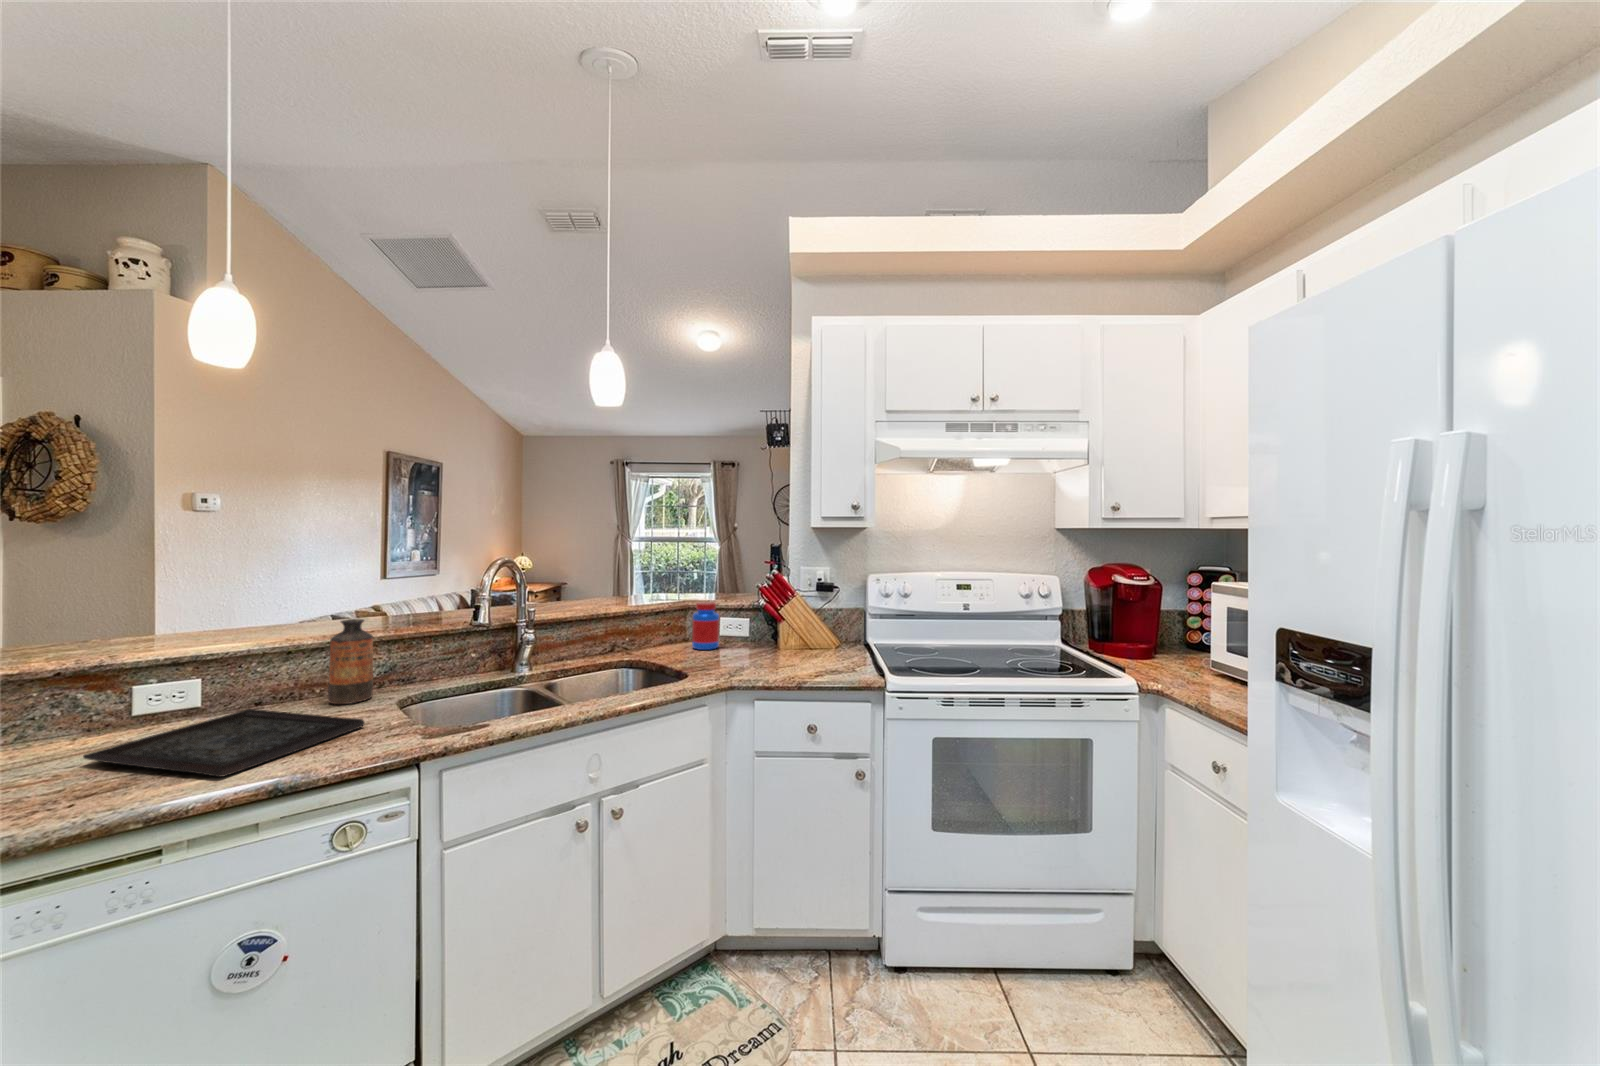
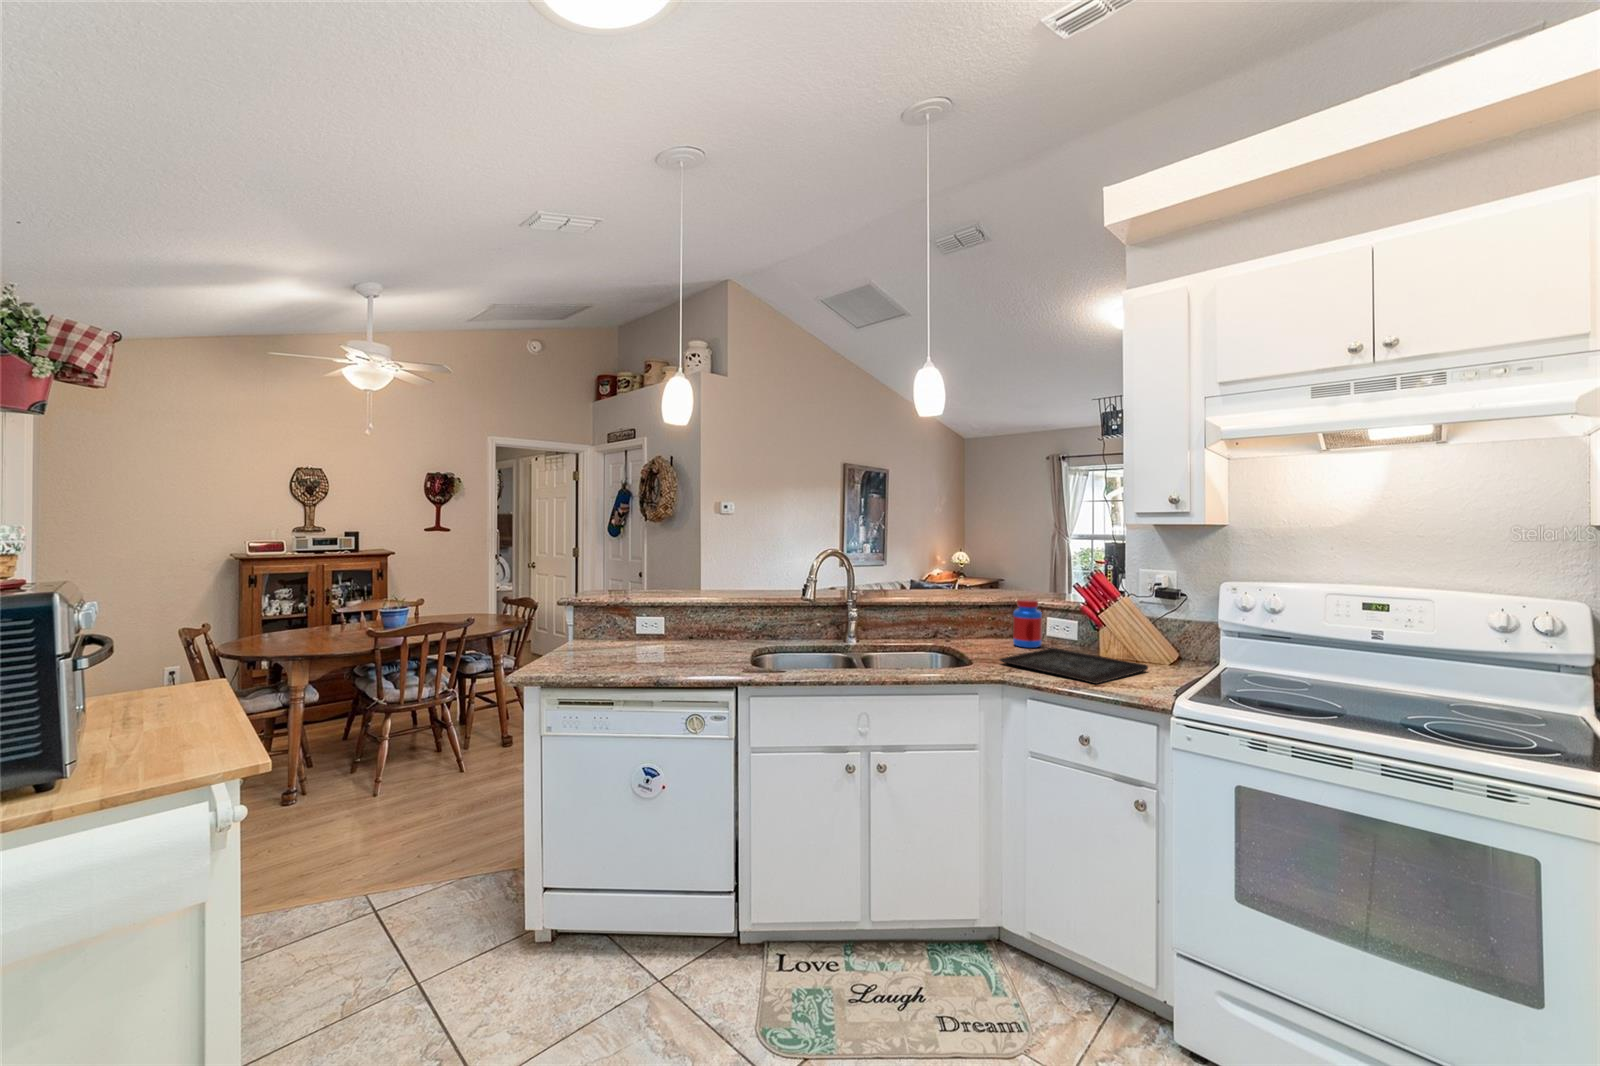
bottle: present [328,619,373,704] -> none [722,589,747,646]
tray: present [83,709,364,777] -> present [1000,648,1148,684]

